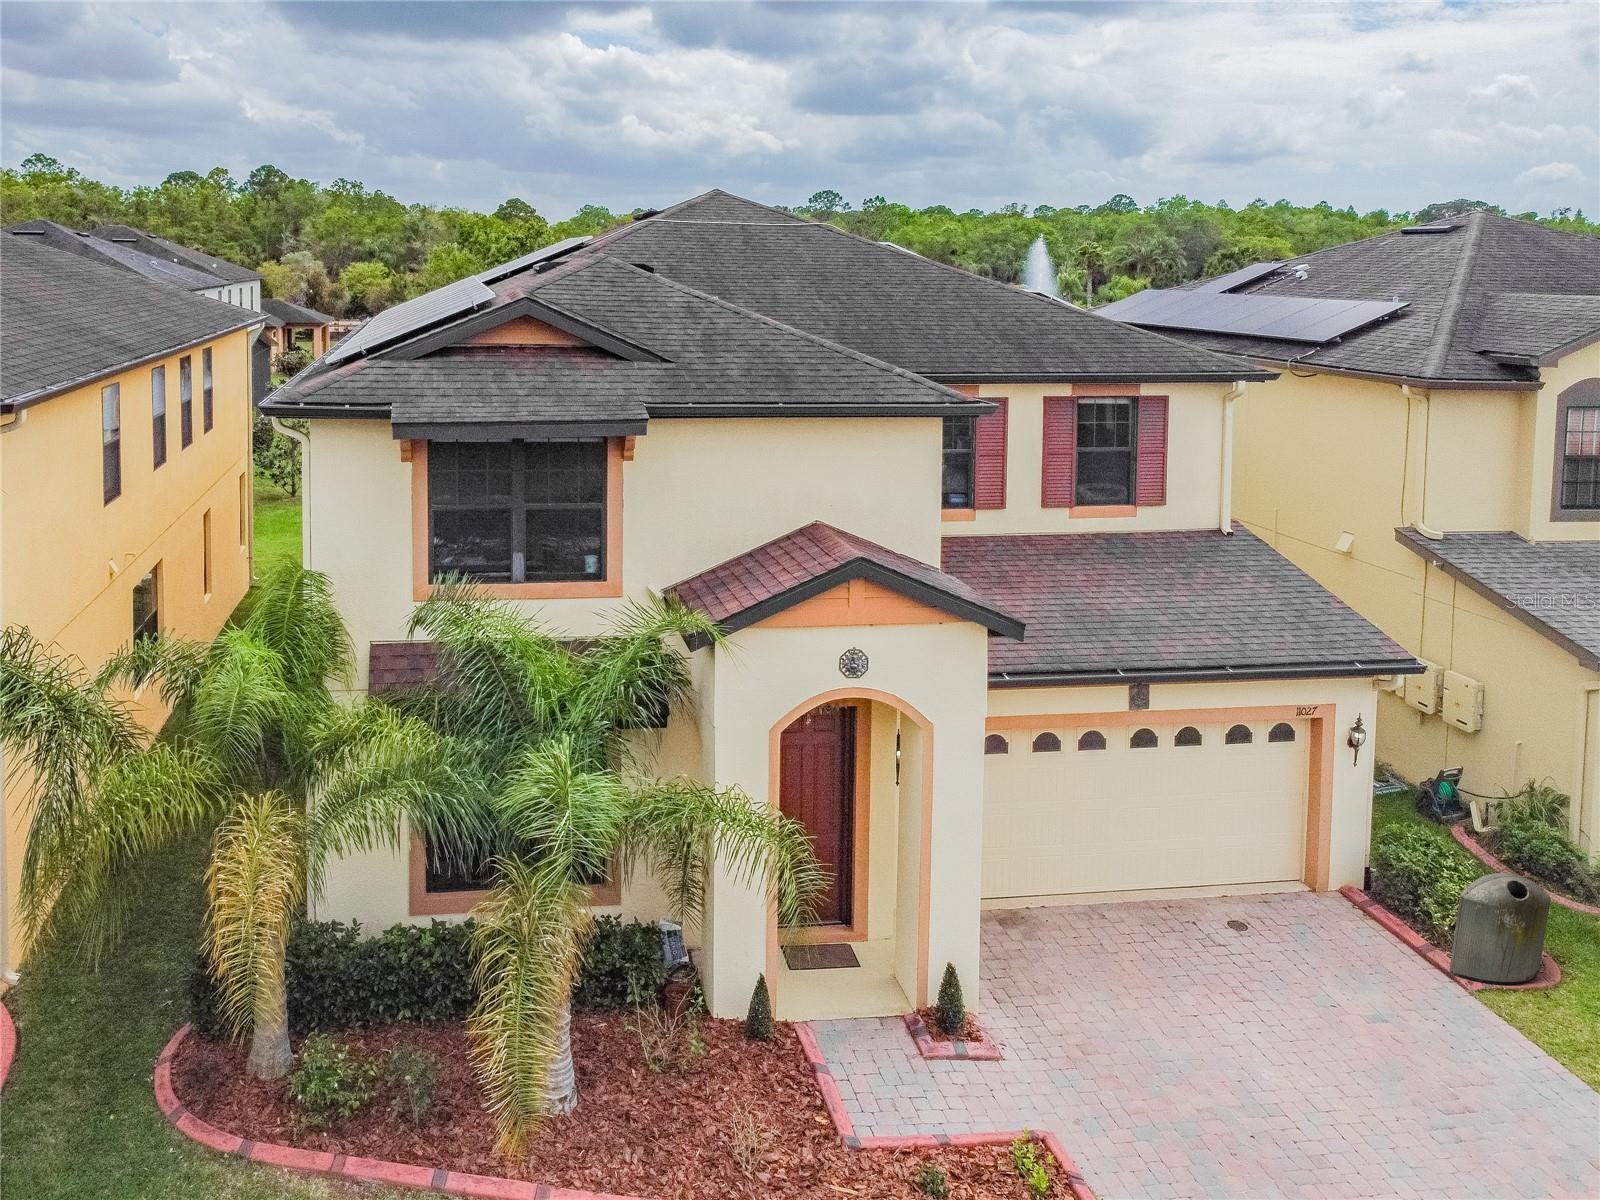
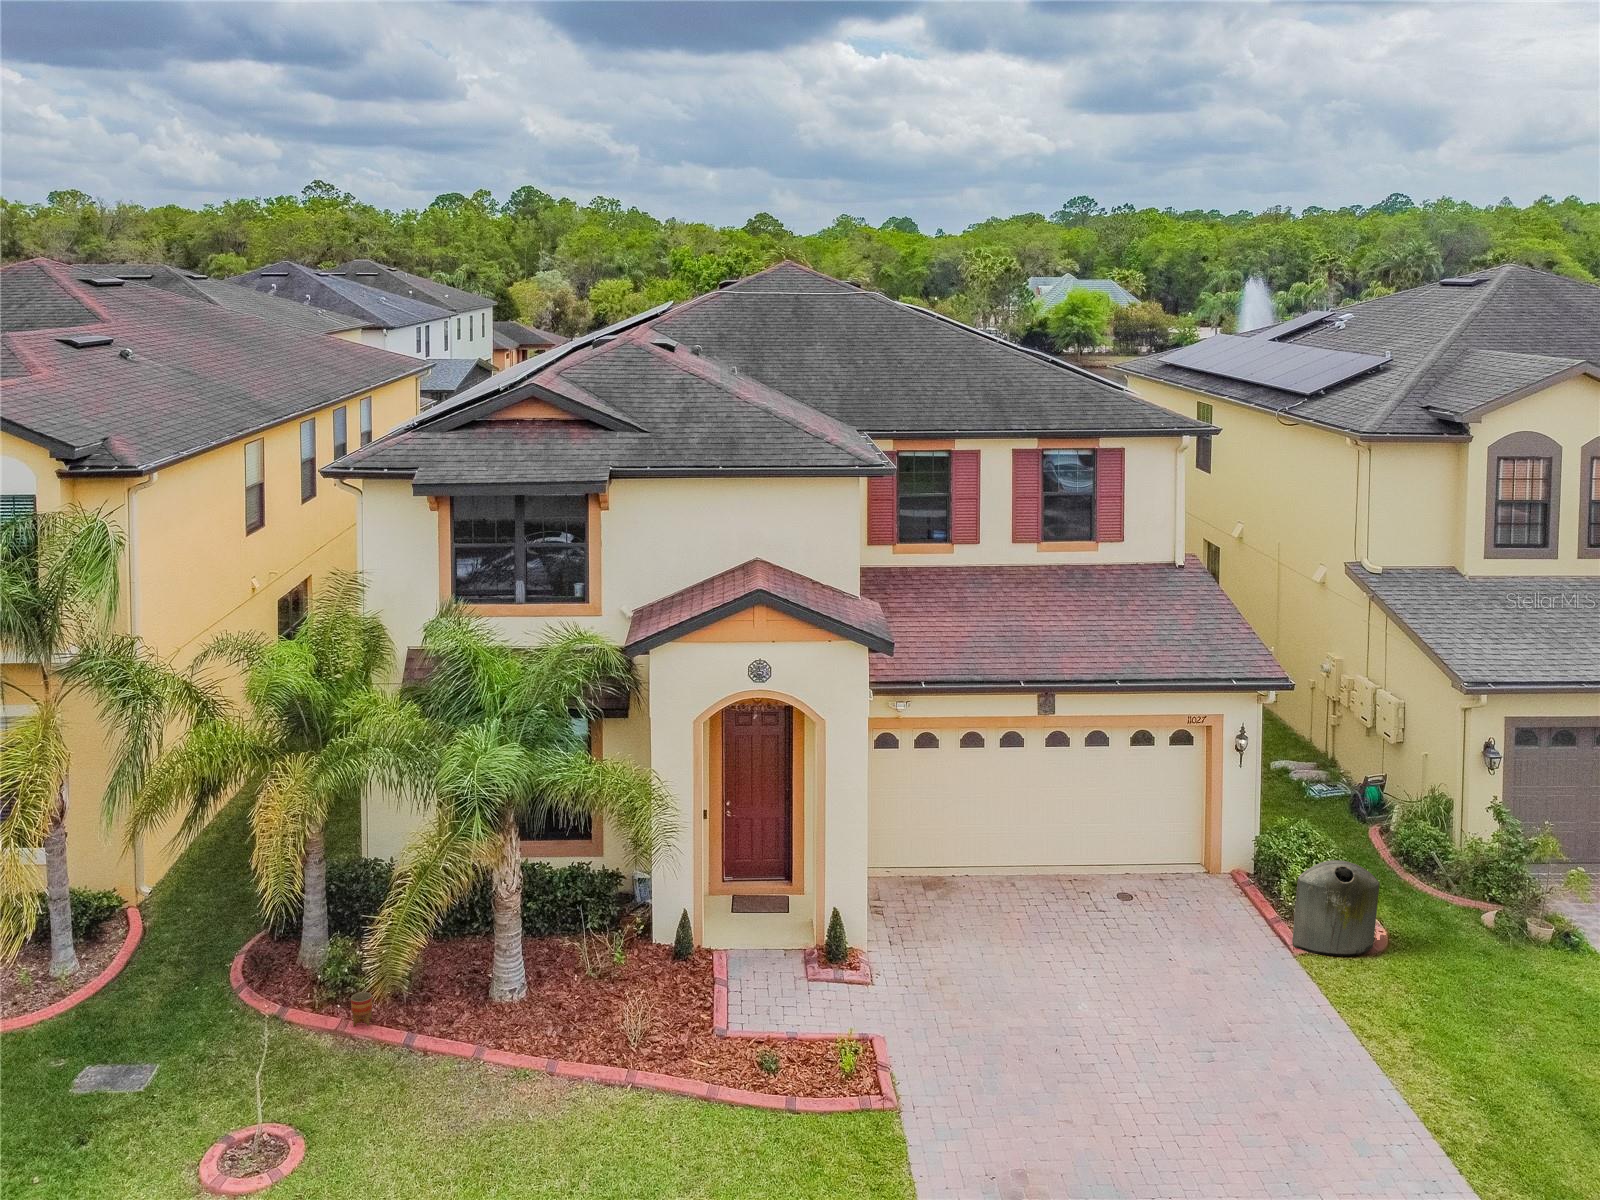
planter: none [344,1117,374,1168] -> present [351,992,372,1027]

